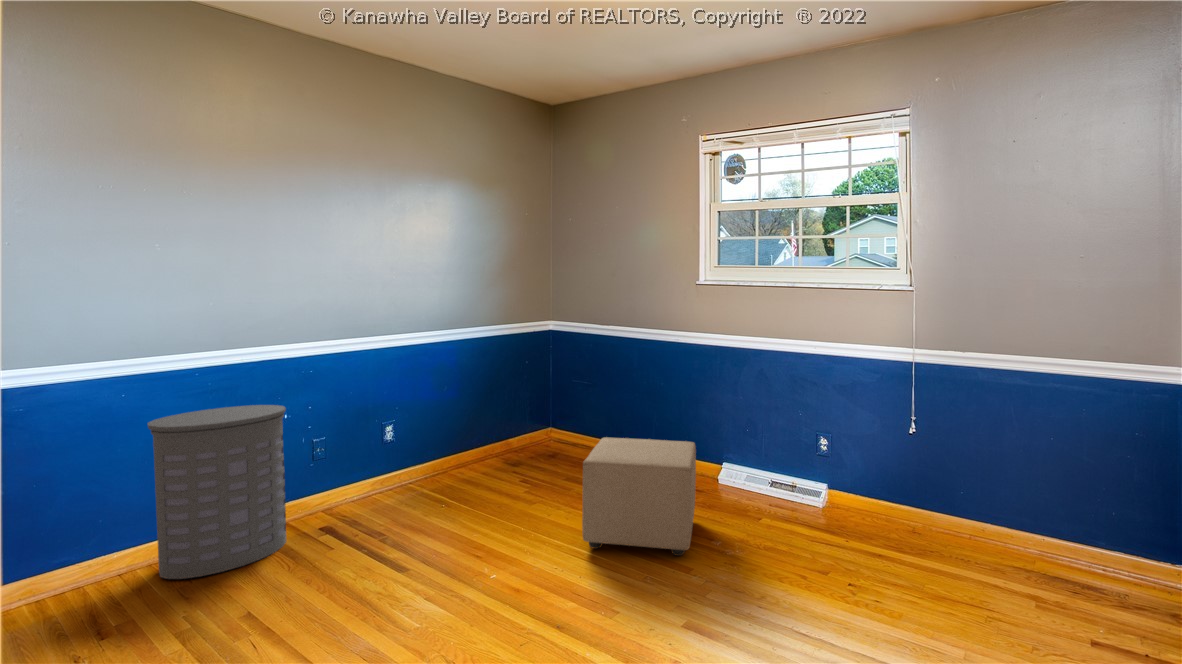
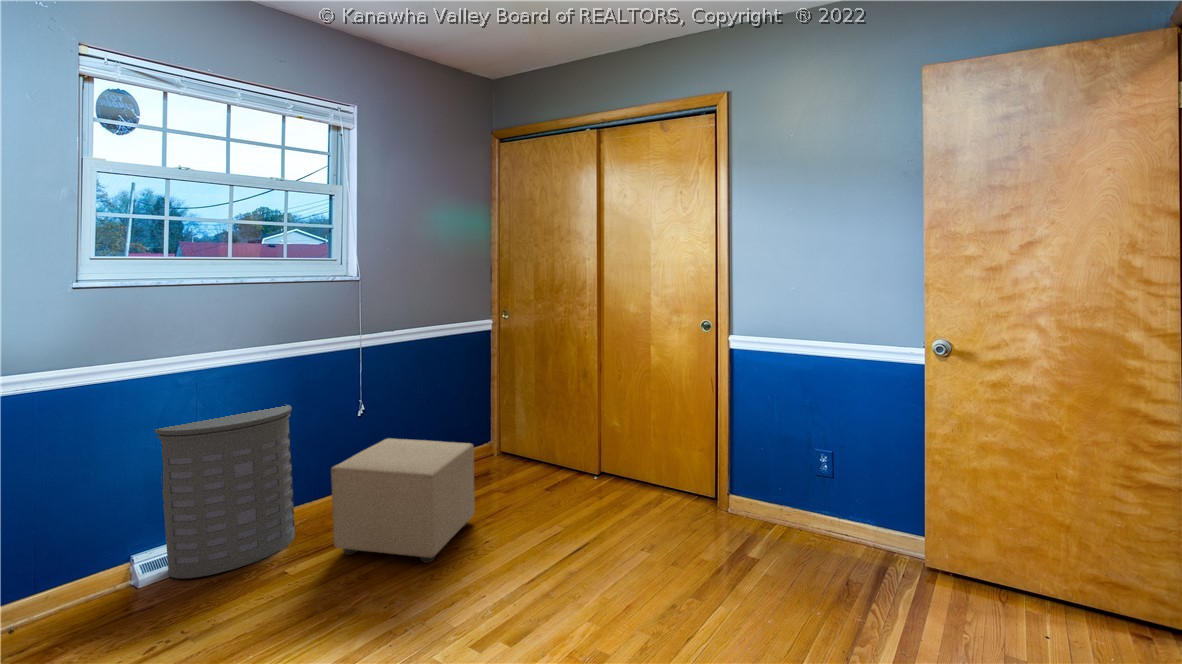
ottoman: present [582,438,696,556] -> present [331,438,475,563]

